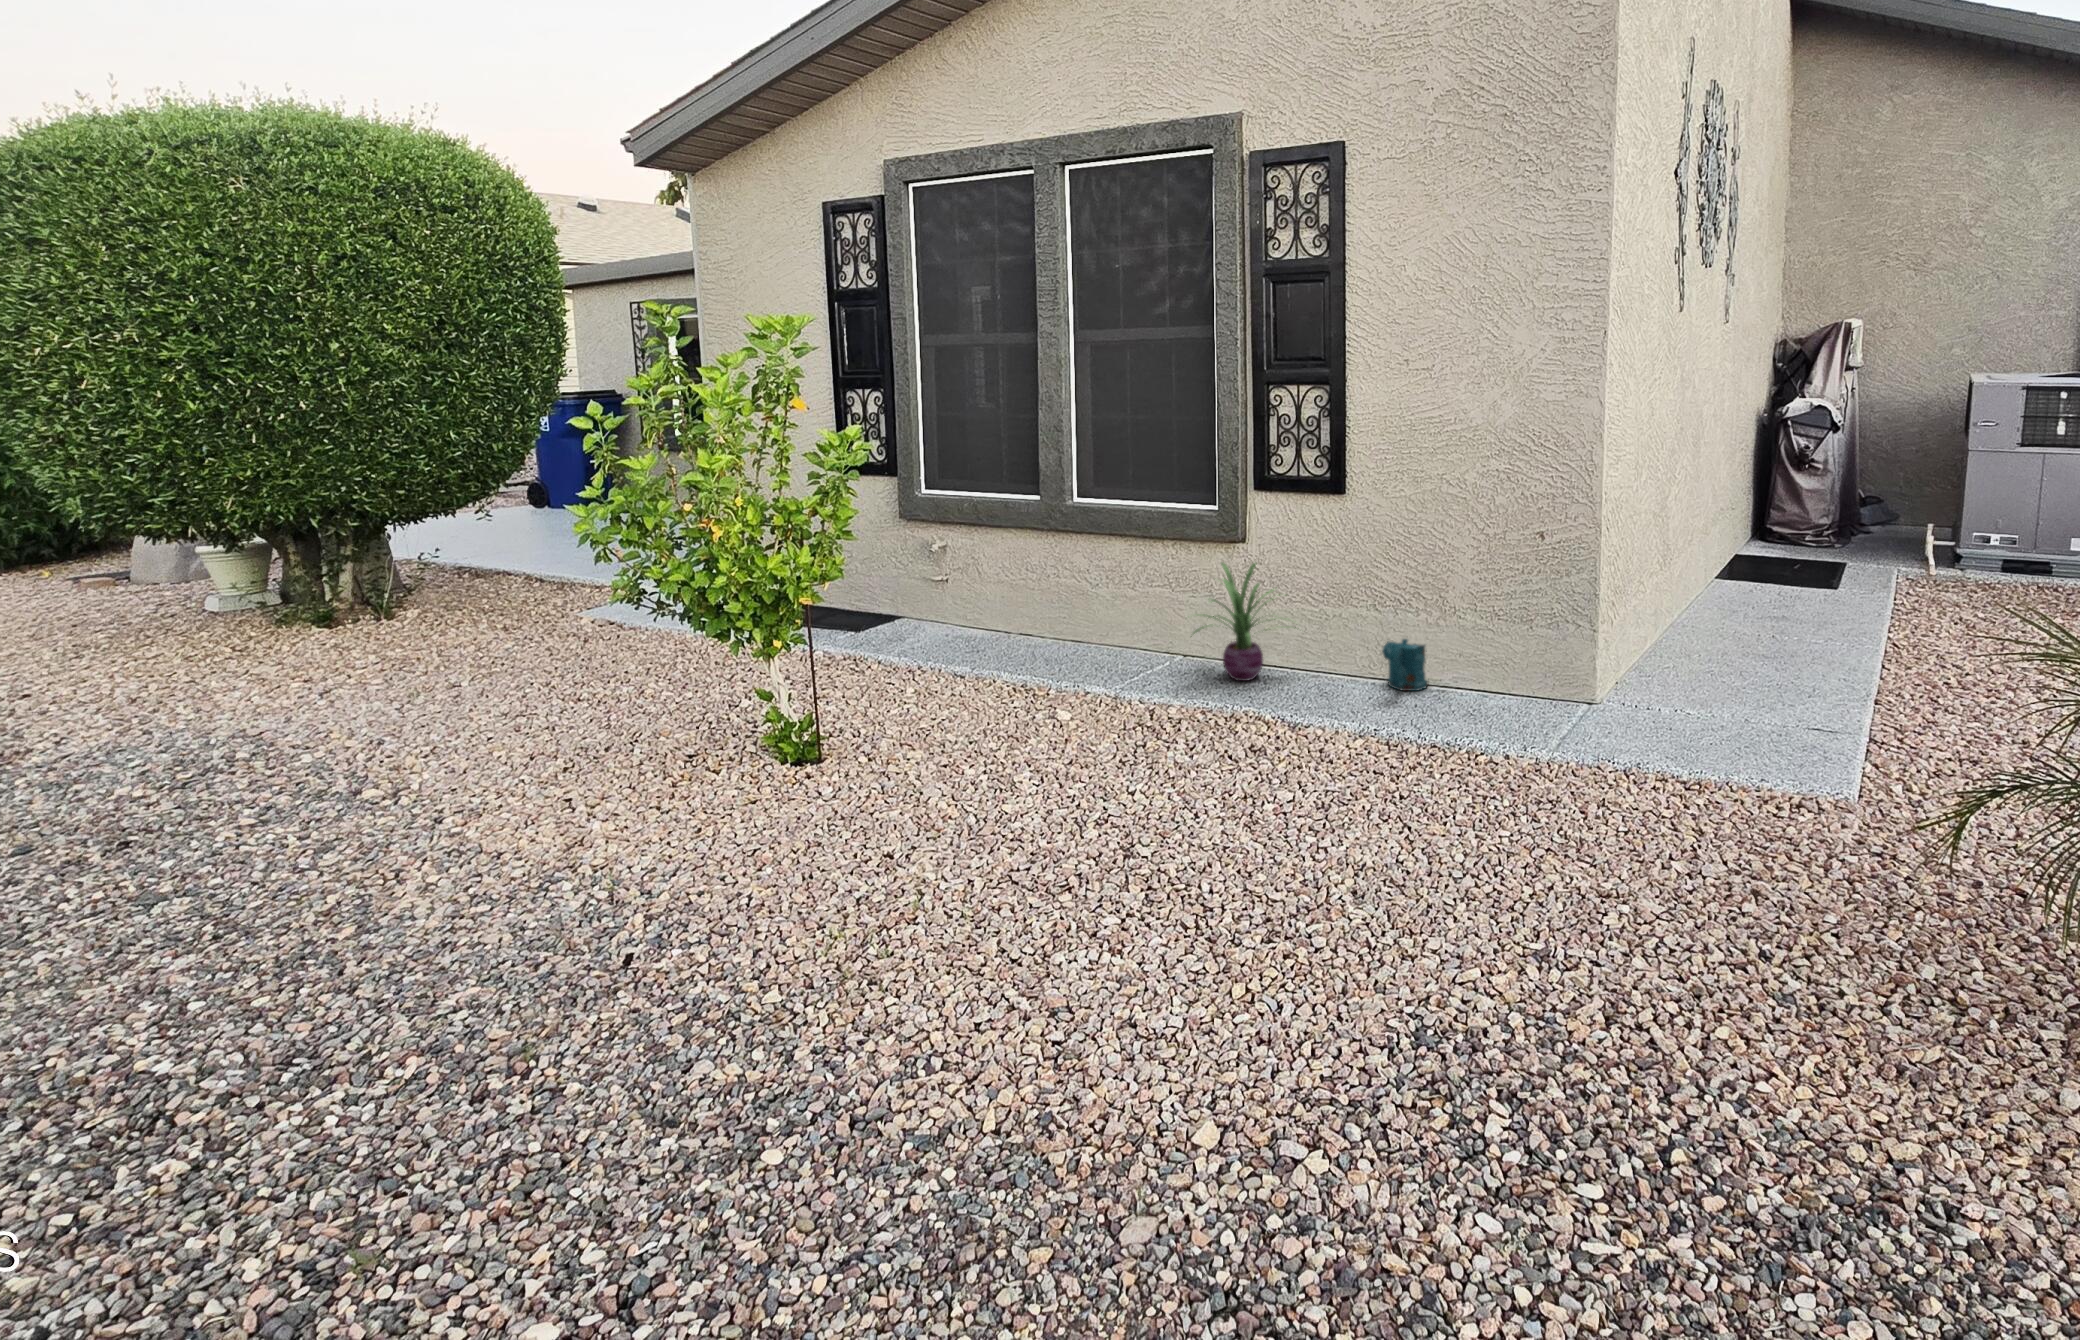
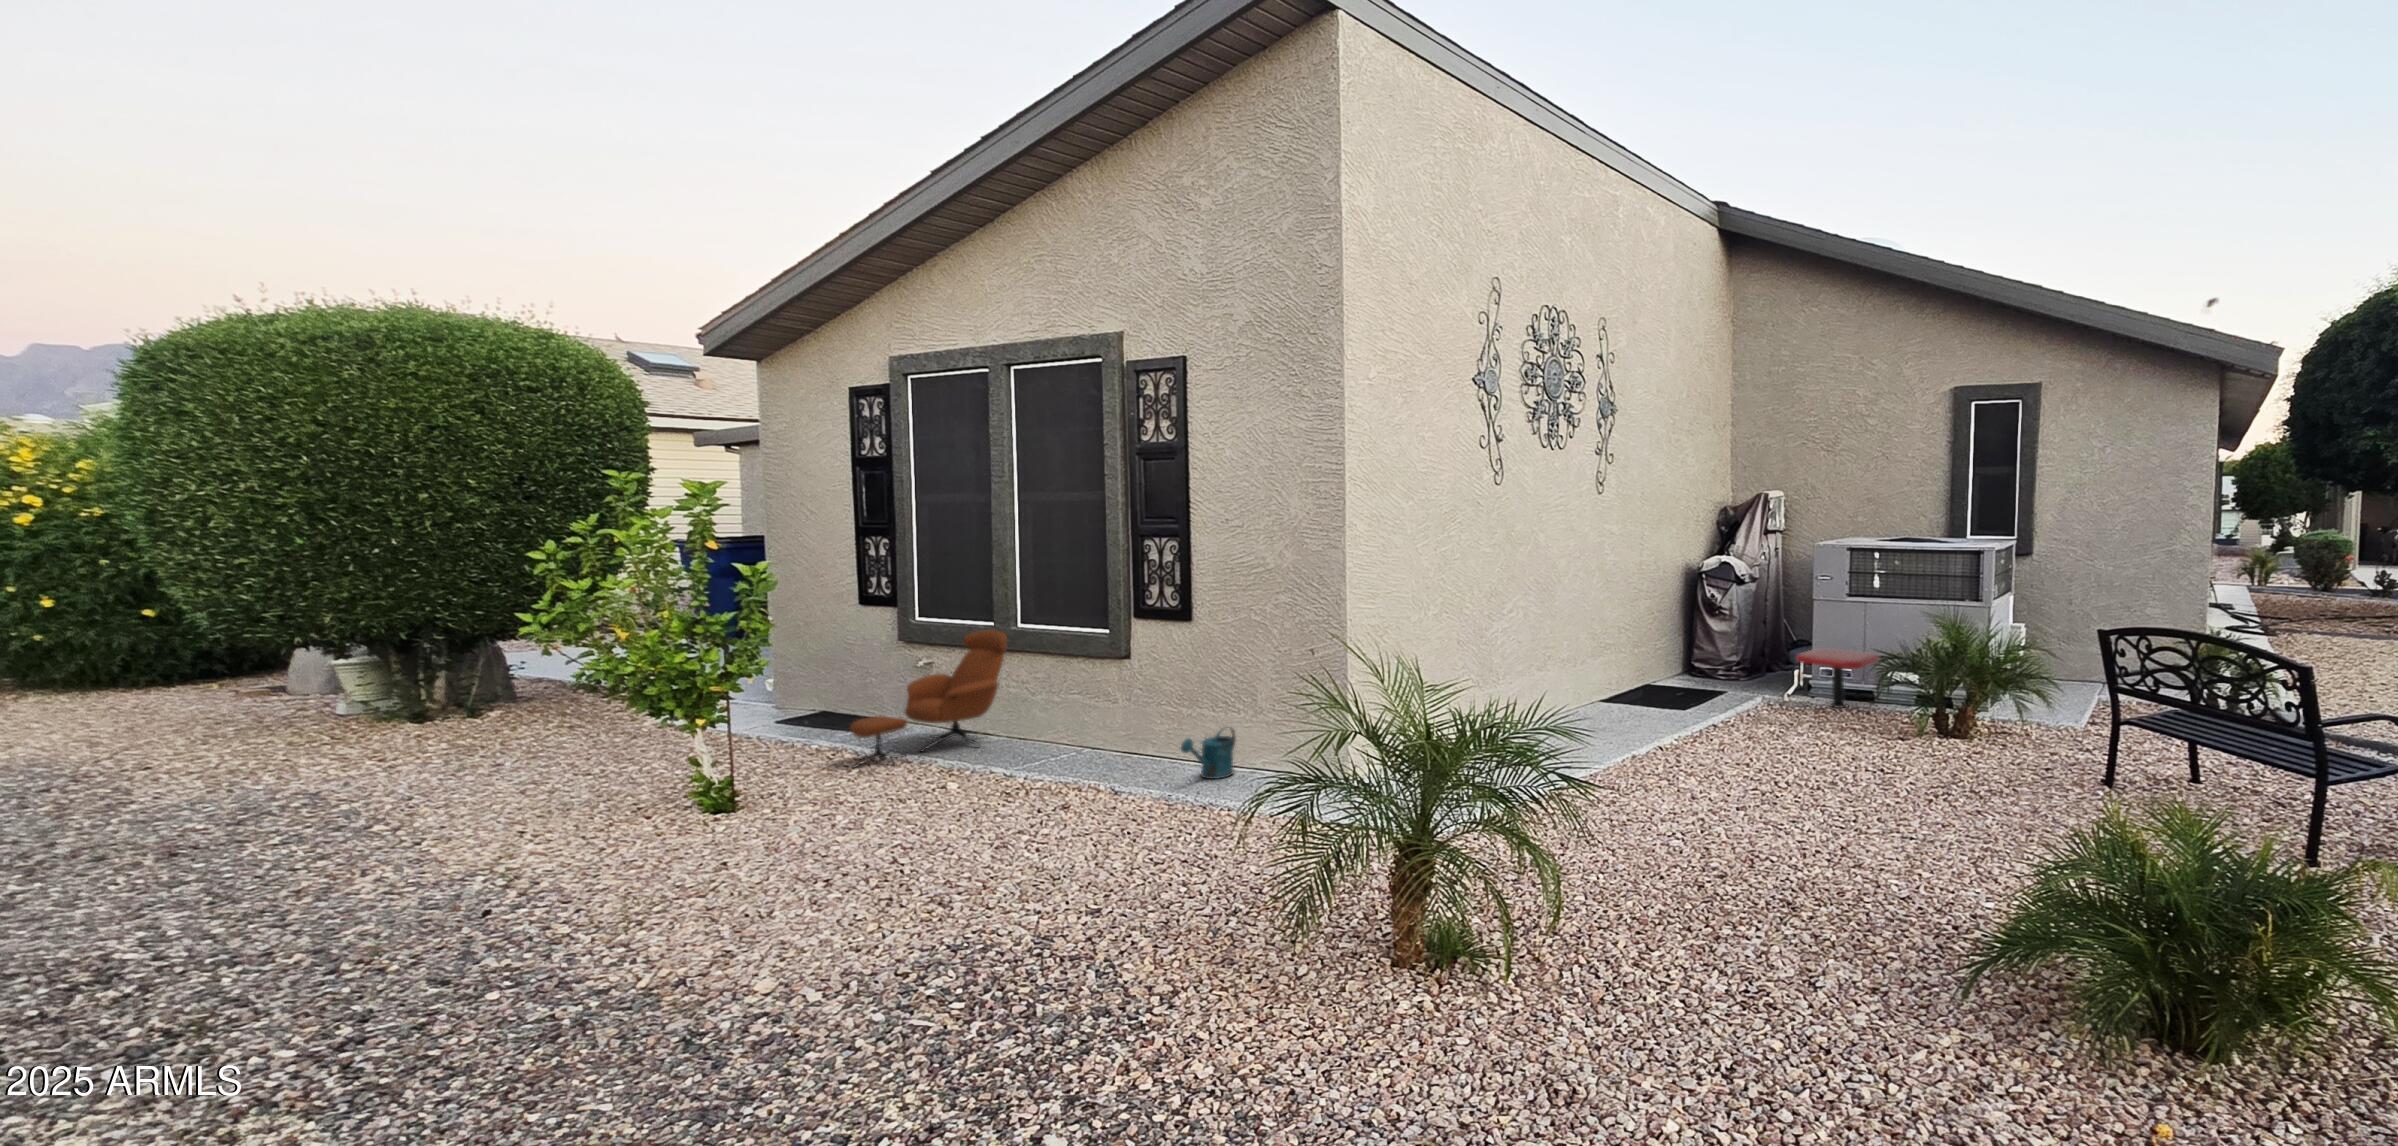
lounge chair: none [918,502,1065,683] -> present [850,630,1007,766]
pedestal table: none [1965,508,2071,581] -> present [1796,648,1879,708]
decorative plant: present [1191,563,1296,681] -> none [1047,677,1146,771]

